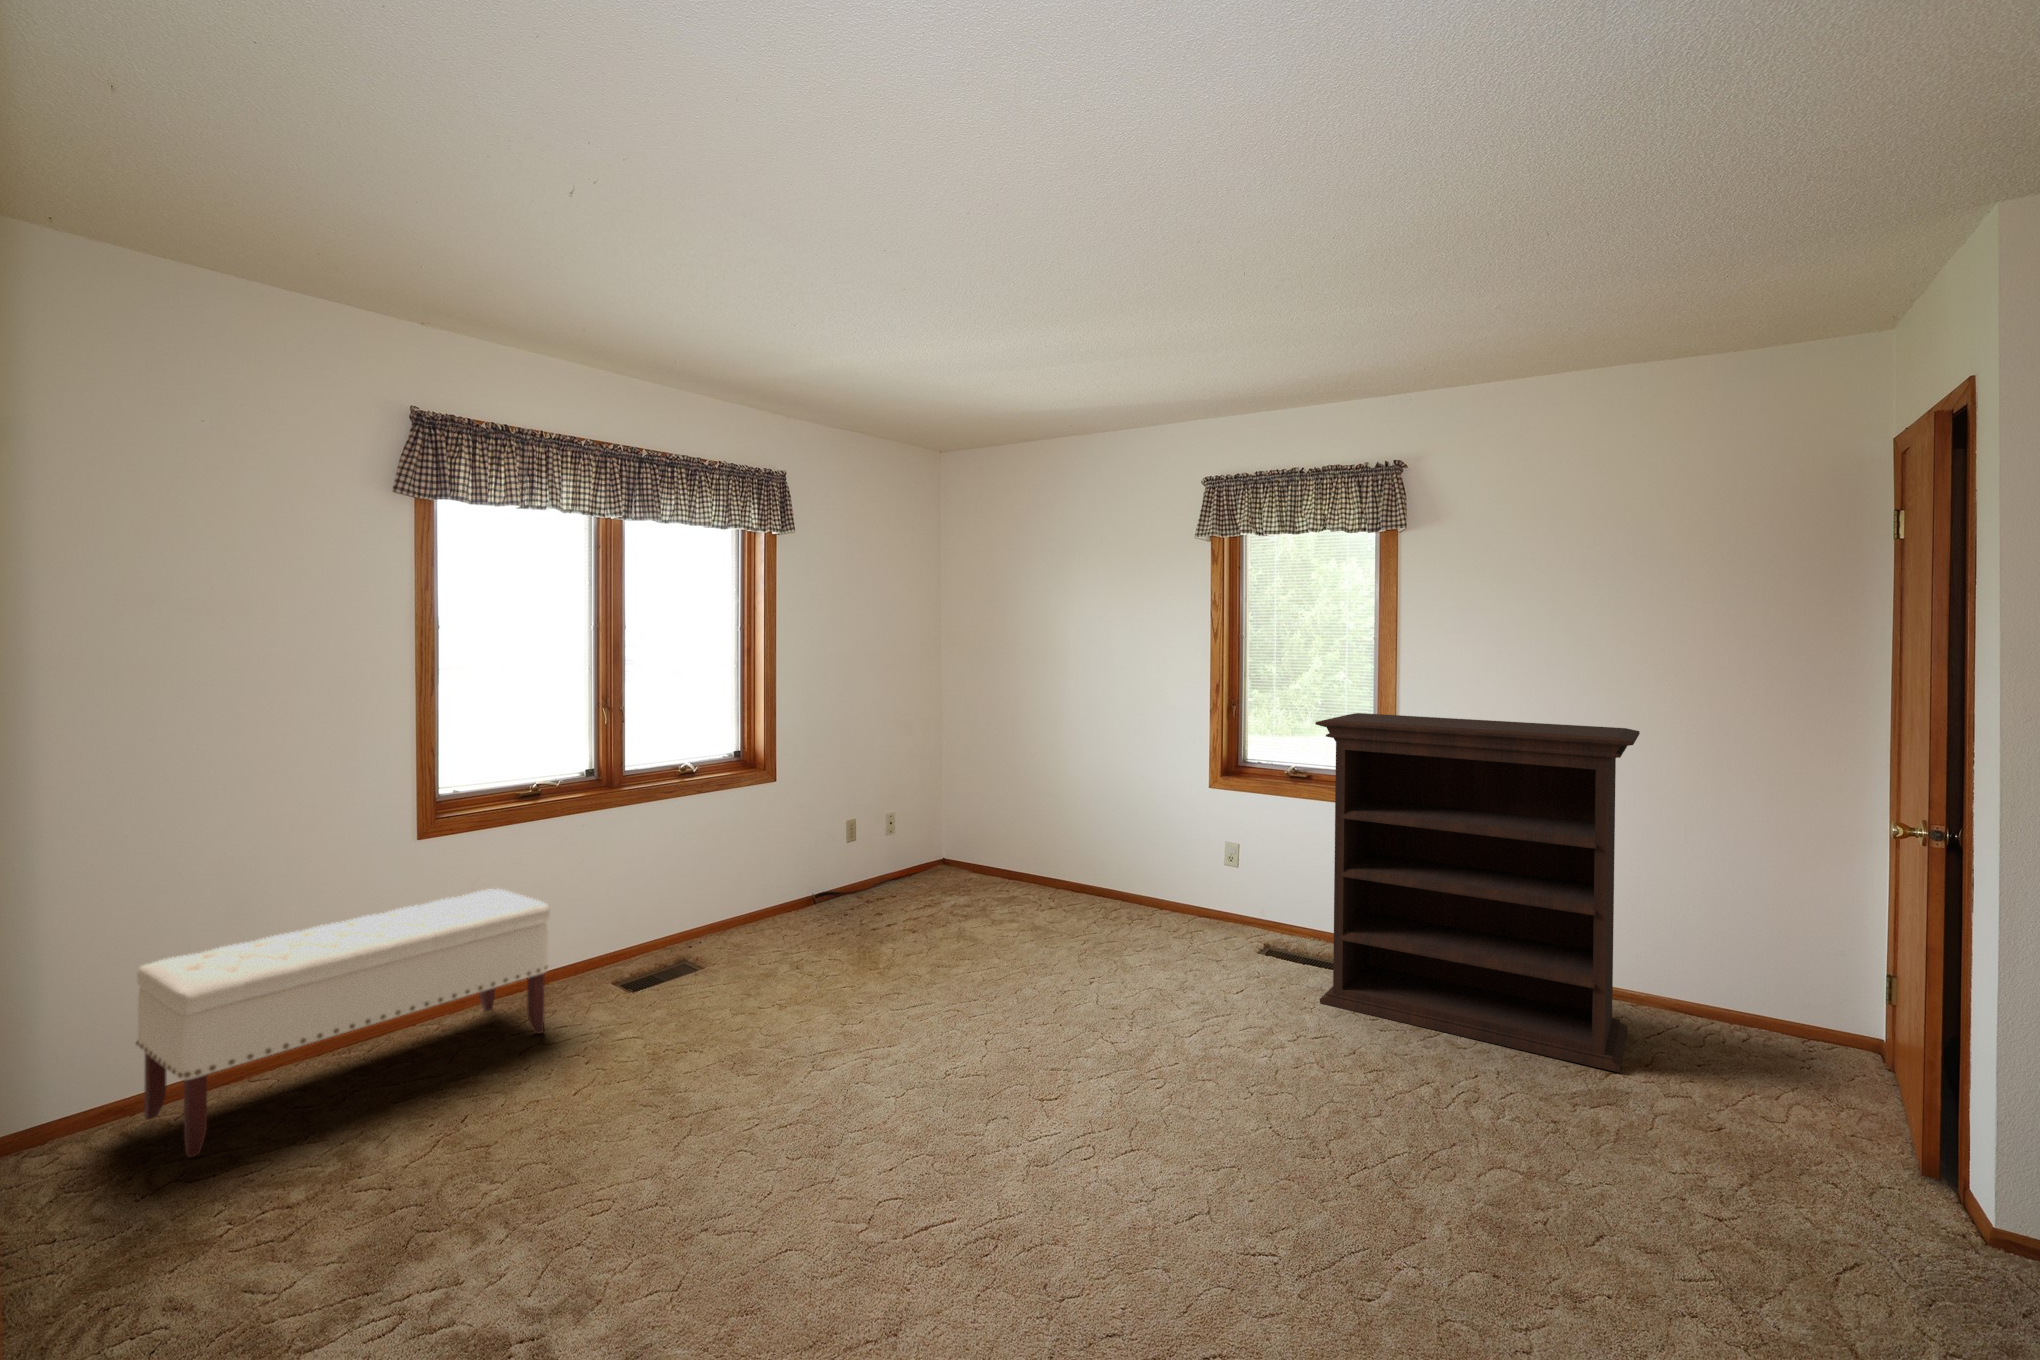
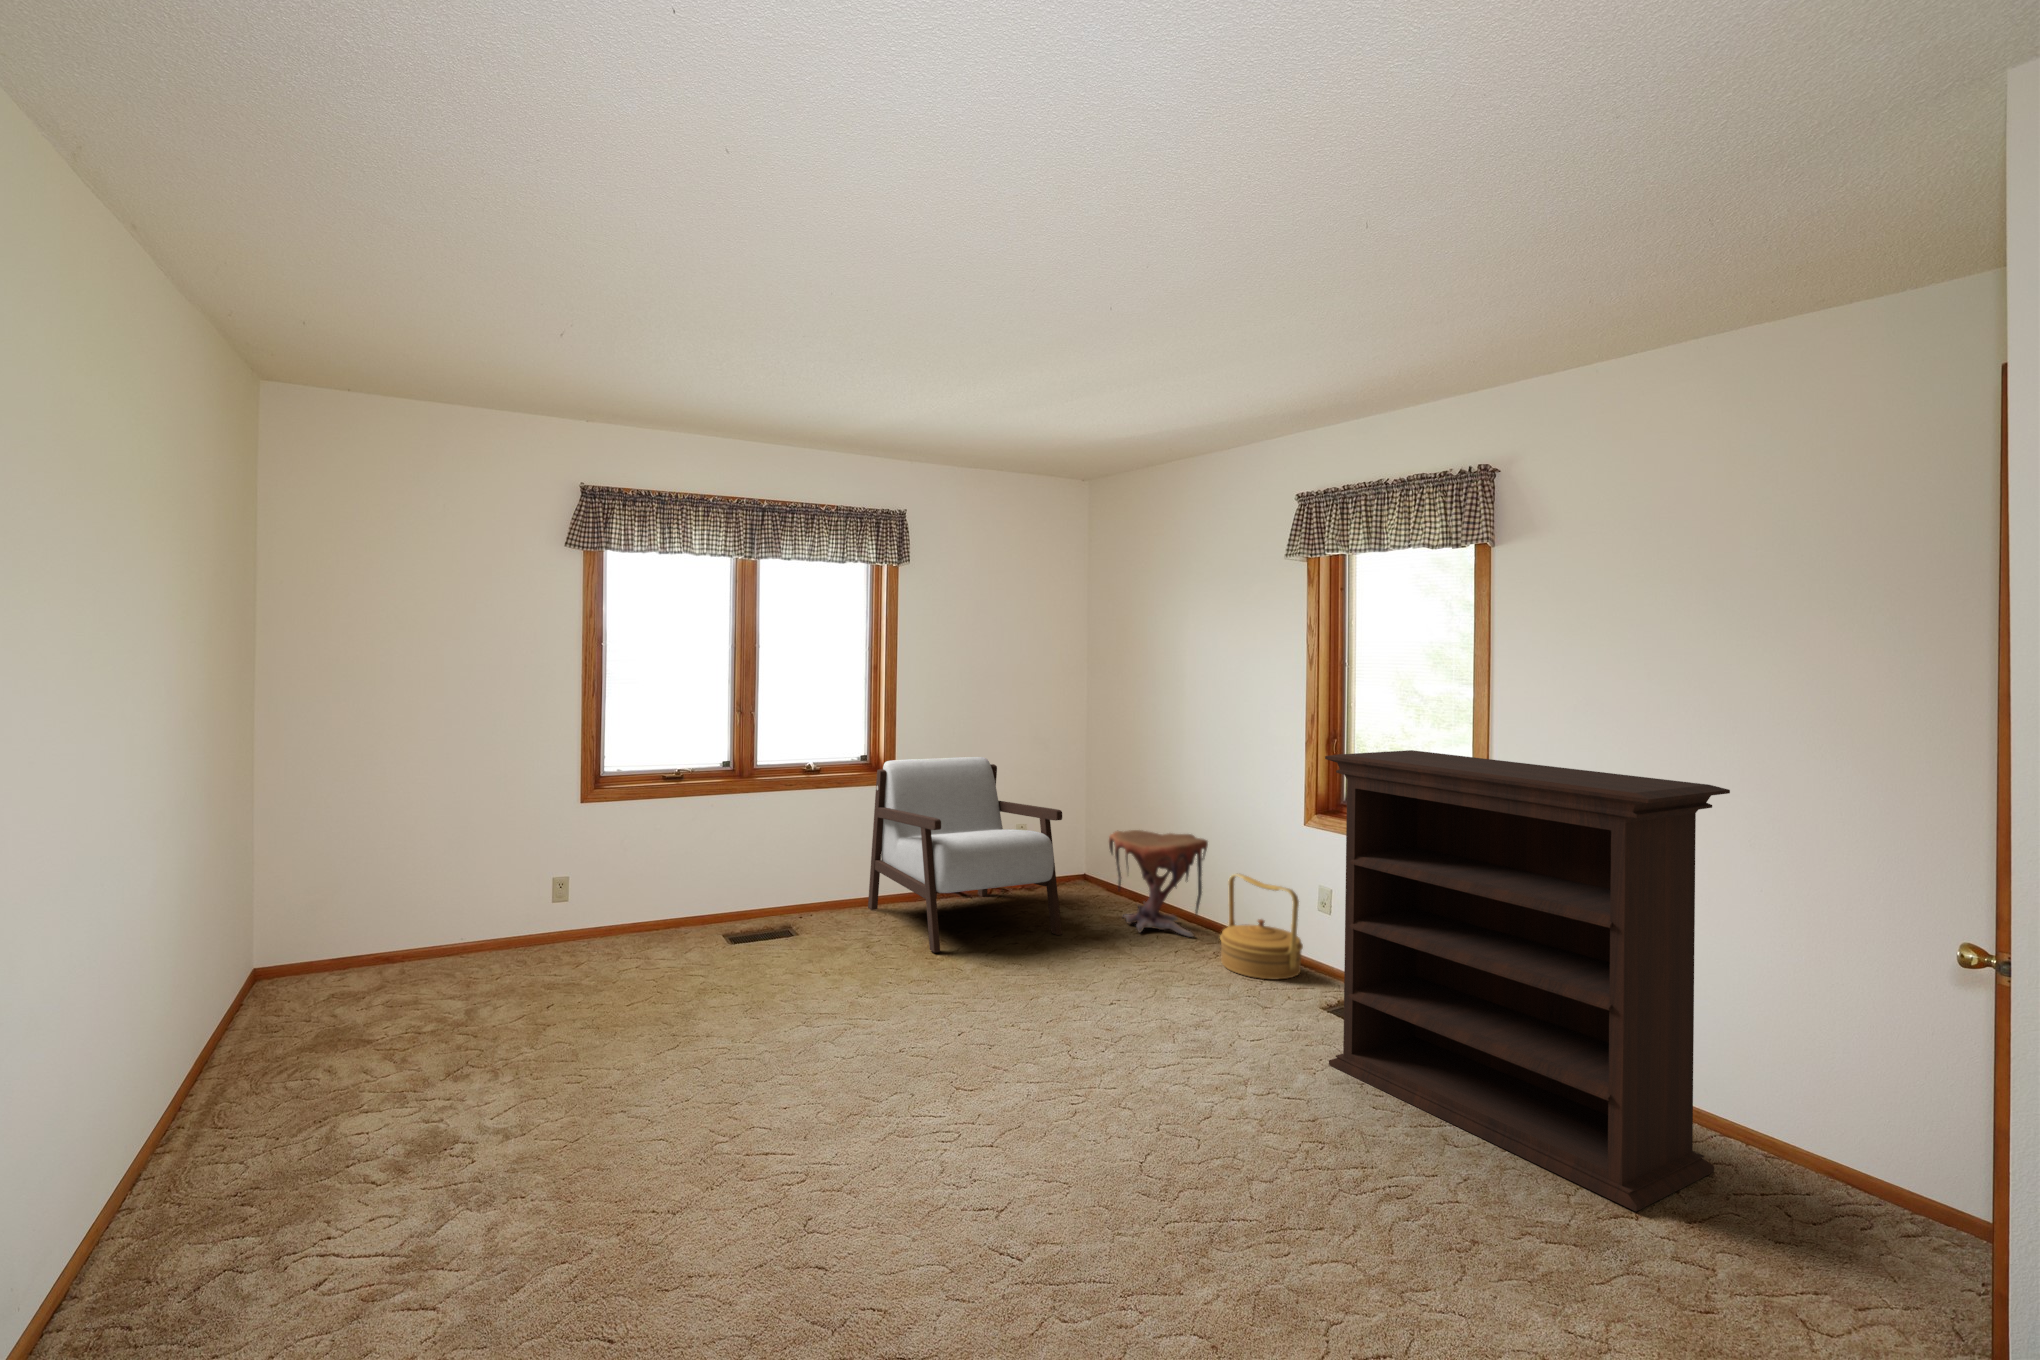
armchair: none [753,744,982,961] -> present [868,757,1062,953]
side table: none [1010,807,1108,910] -> present [1109,830,1208,937]
woven basket: none [1143,840,1222,936] -> present [1220,874,1303,979]
bench: present [136,889,550,1157] -> none [381,849,652,1003]

